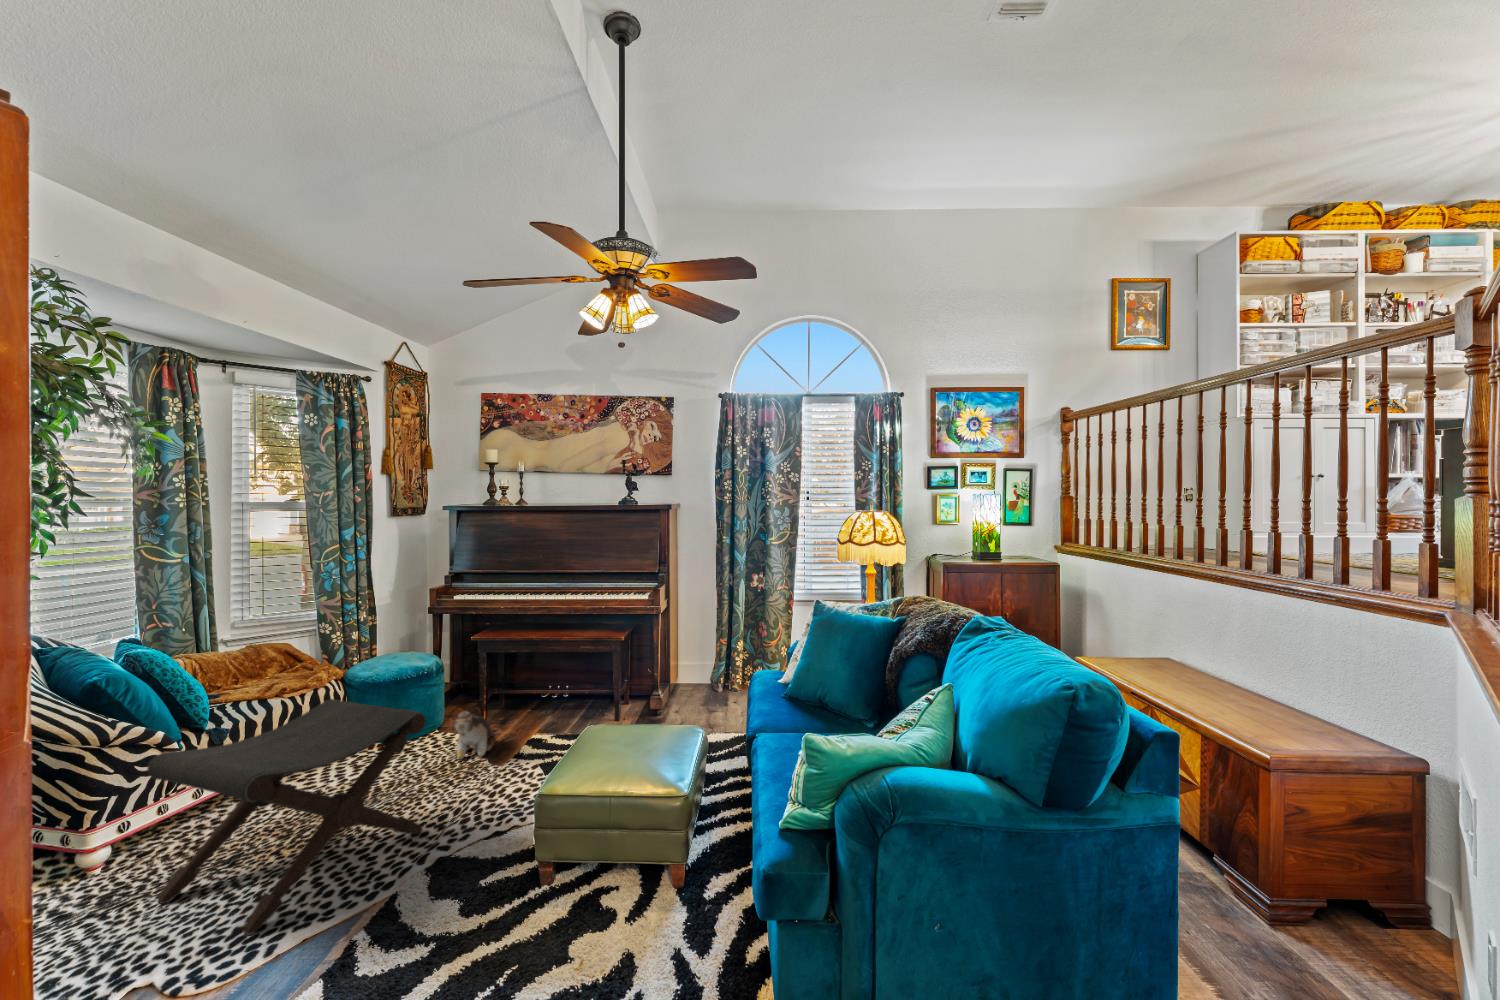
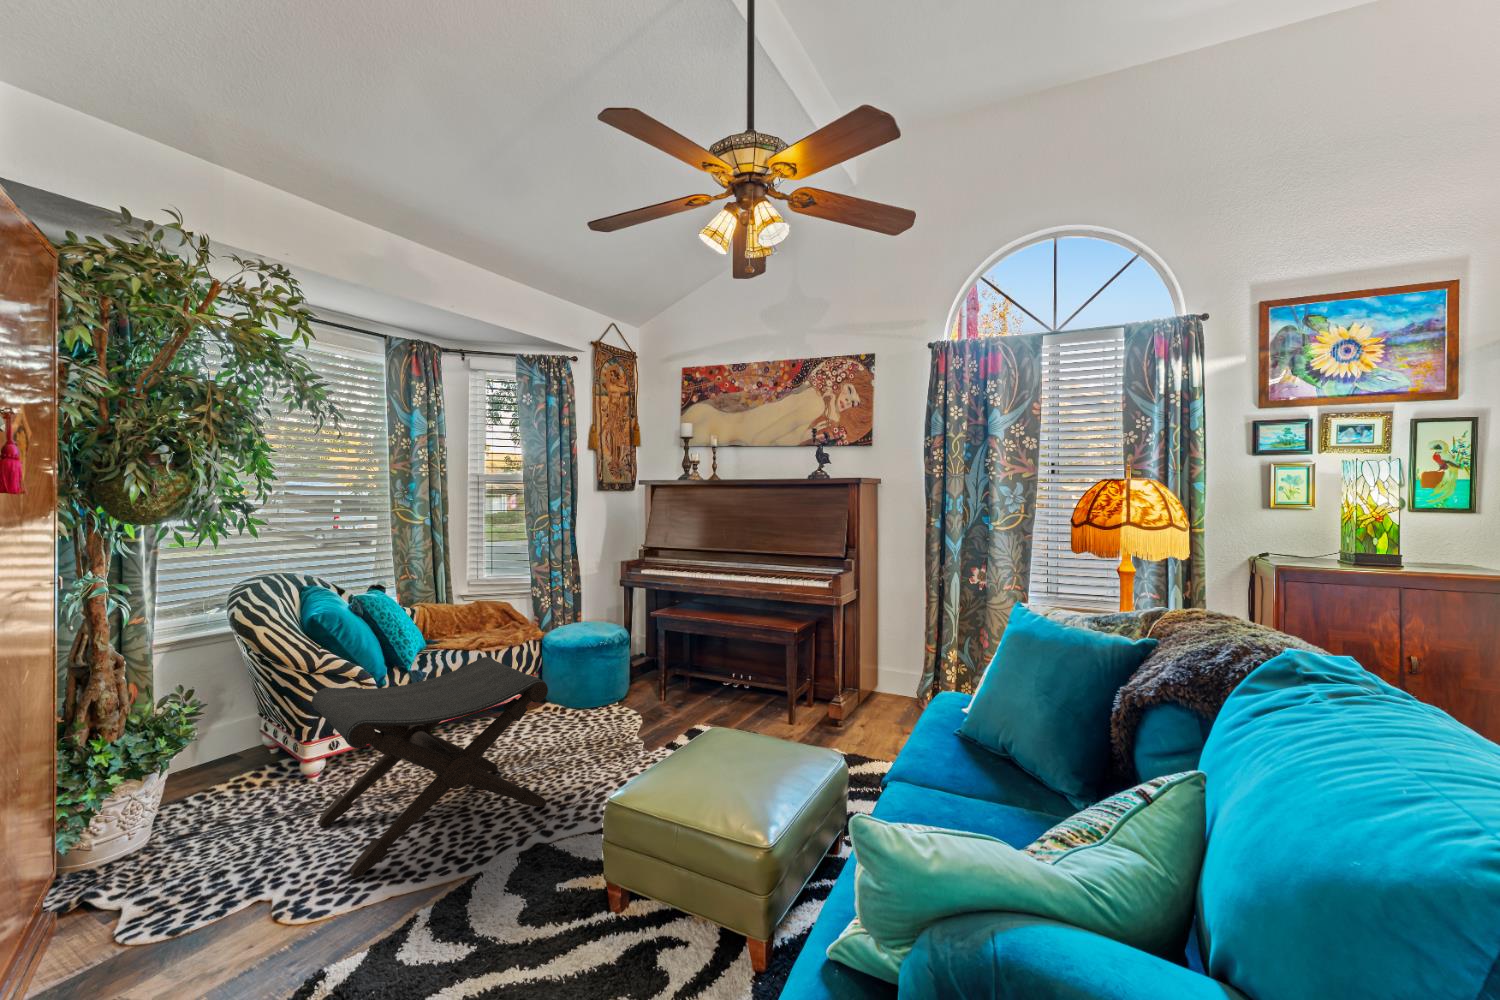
plush toy: present [454,711,494,759] -> none [607,686,660,735]

